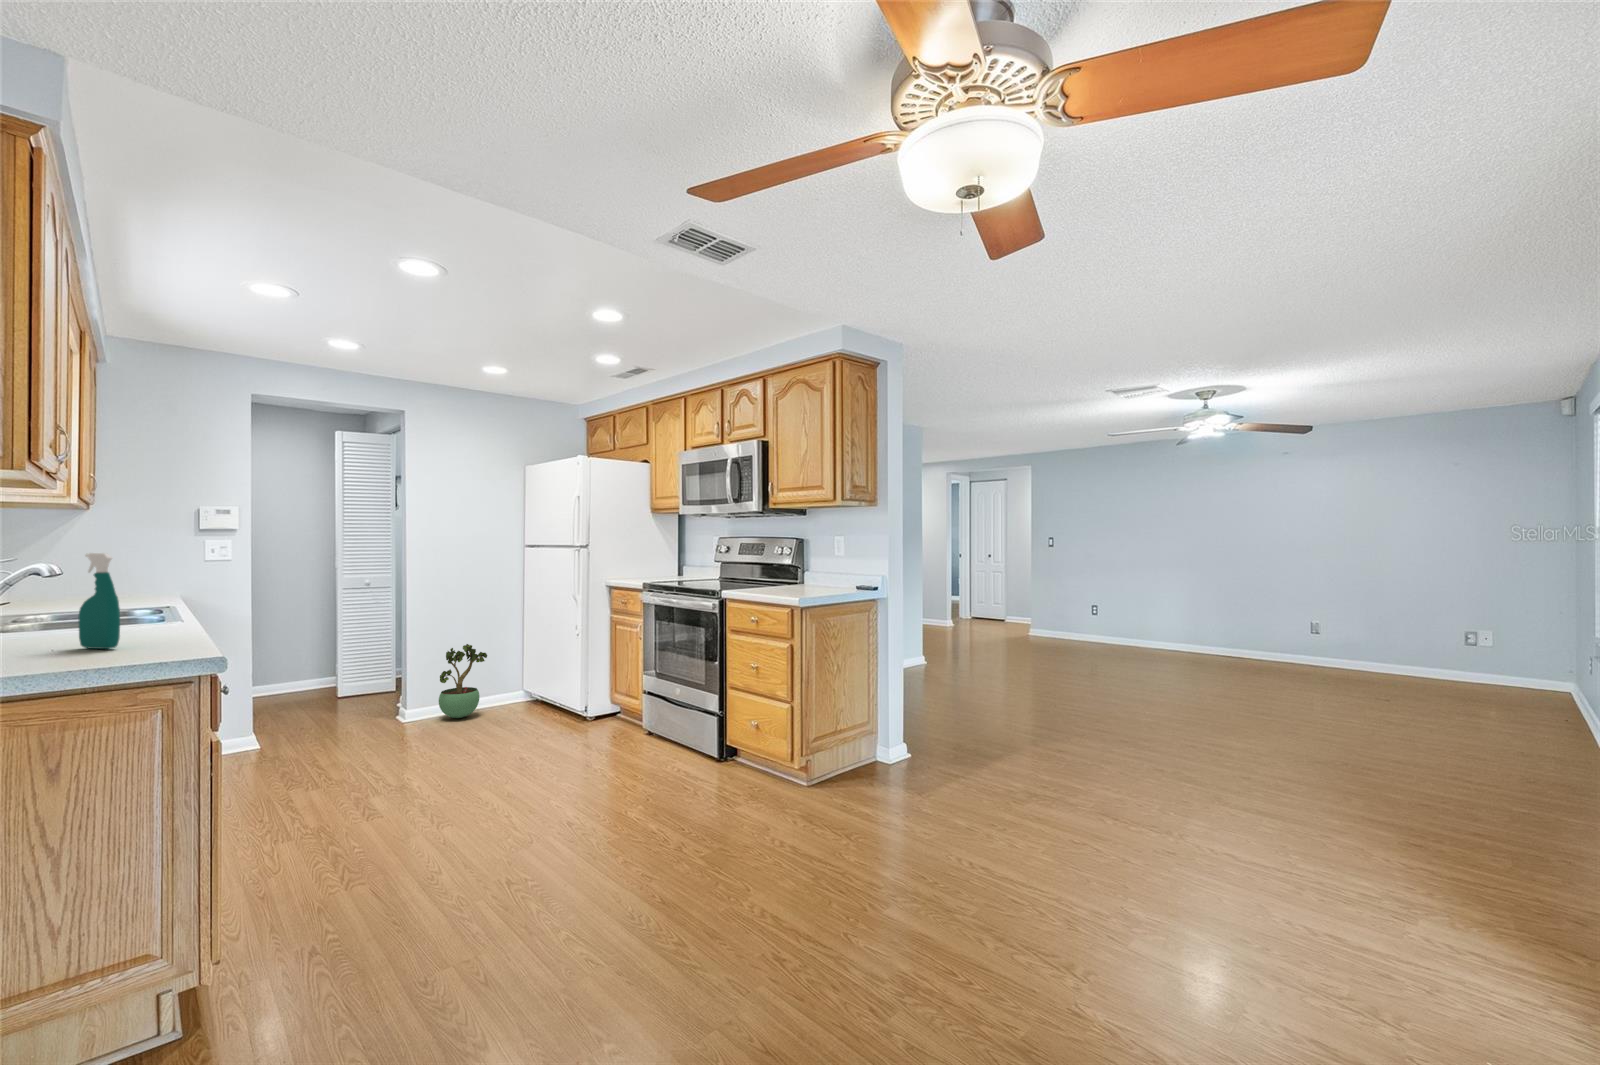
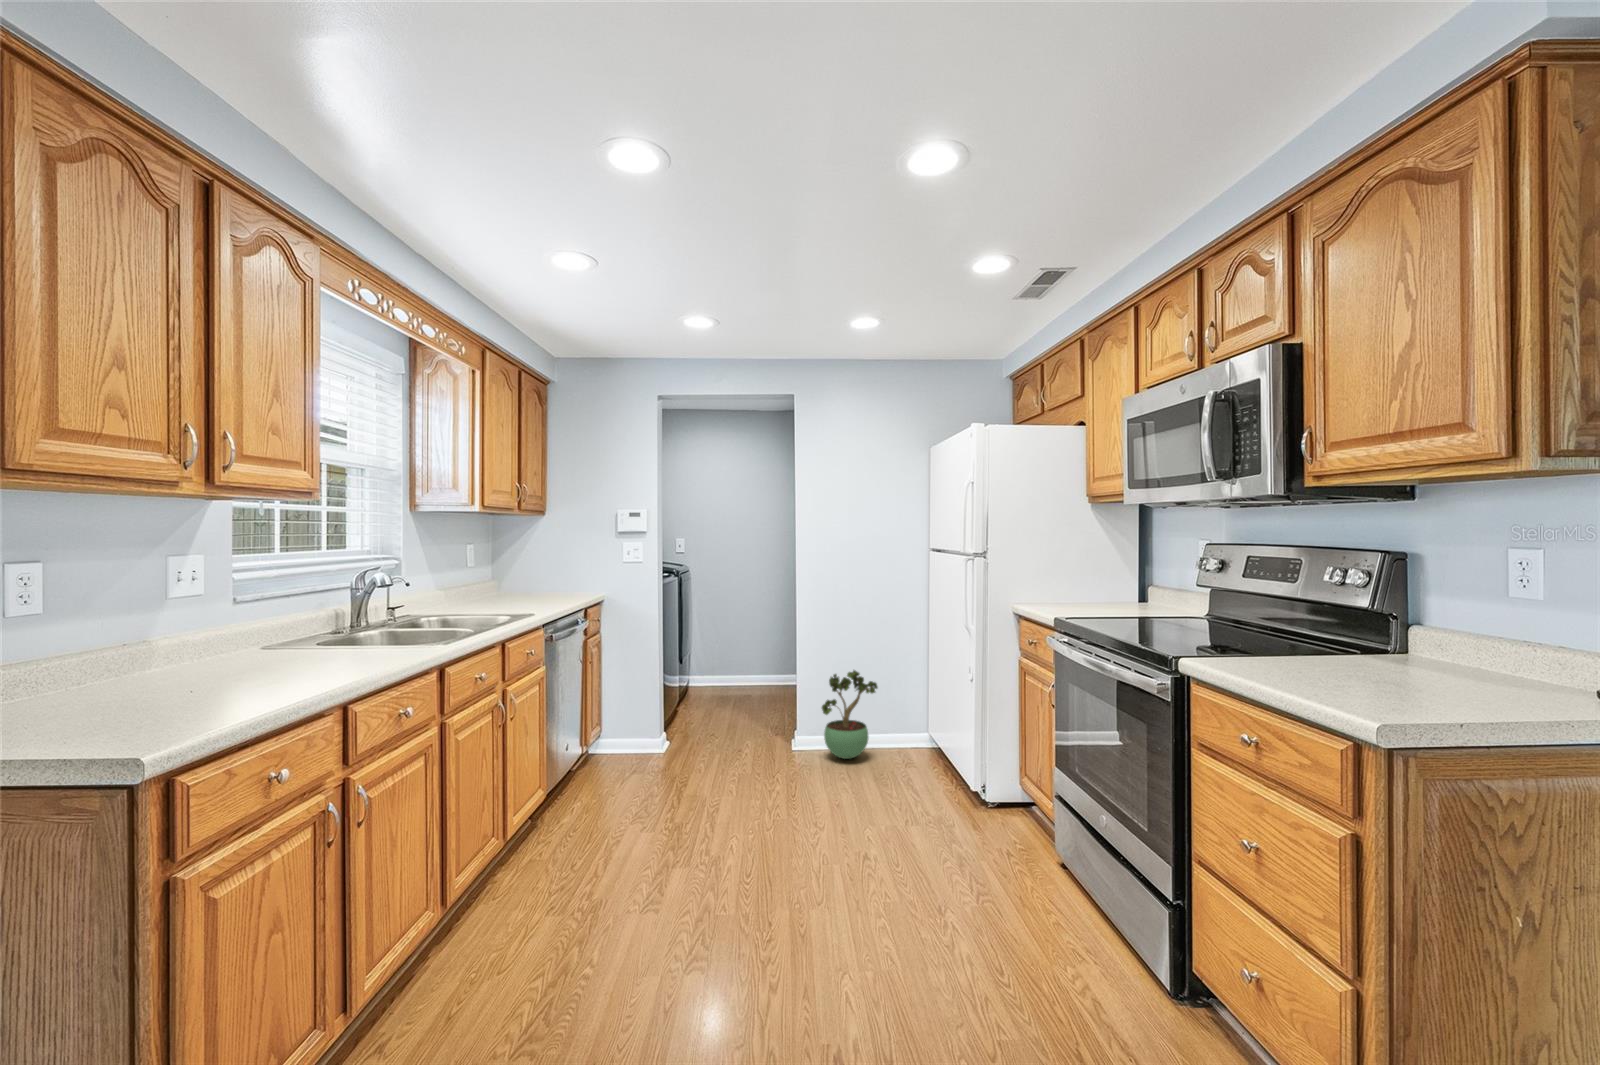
spray bottle: present [78,553,120,649] -> none [59,589,93,727]

